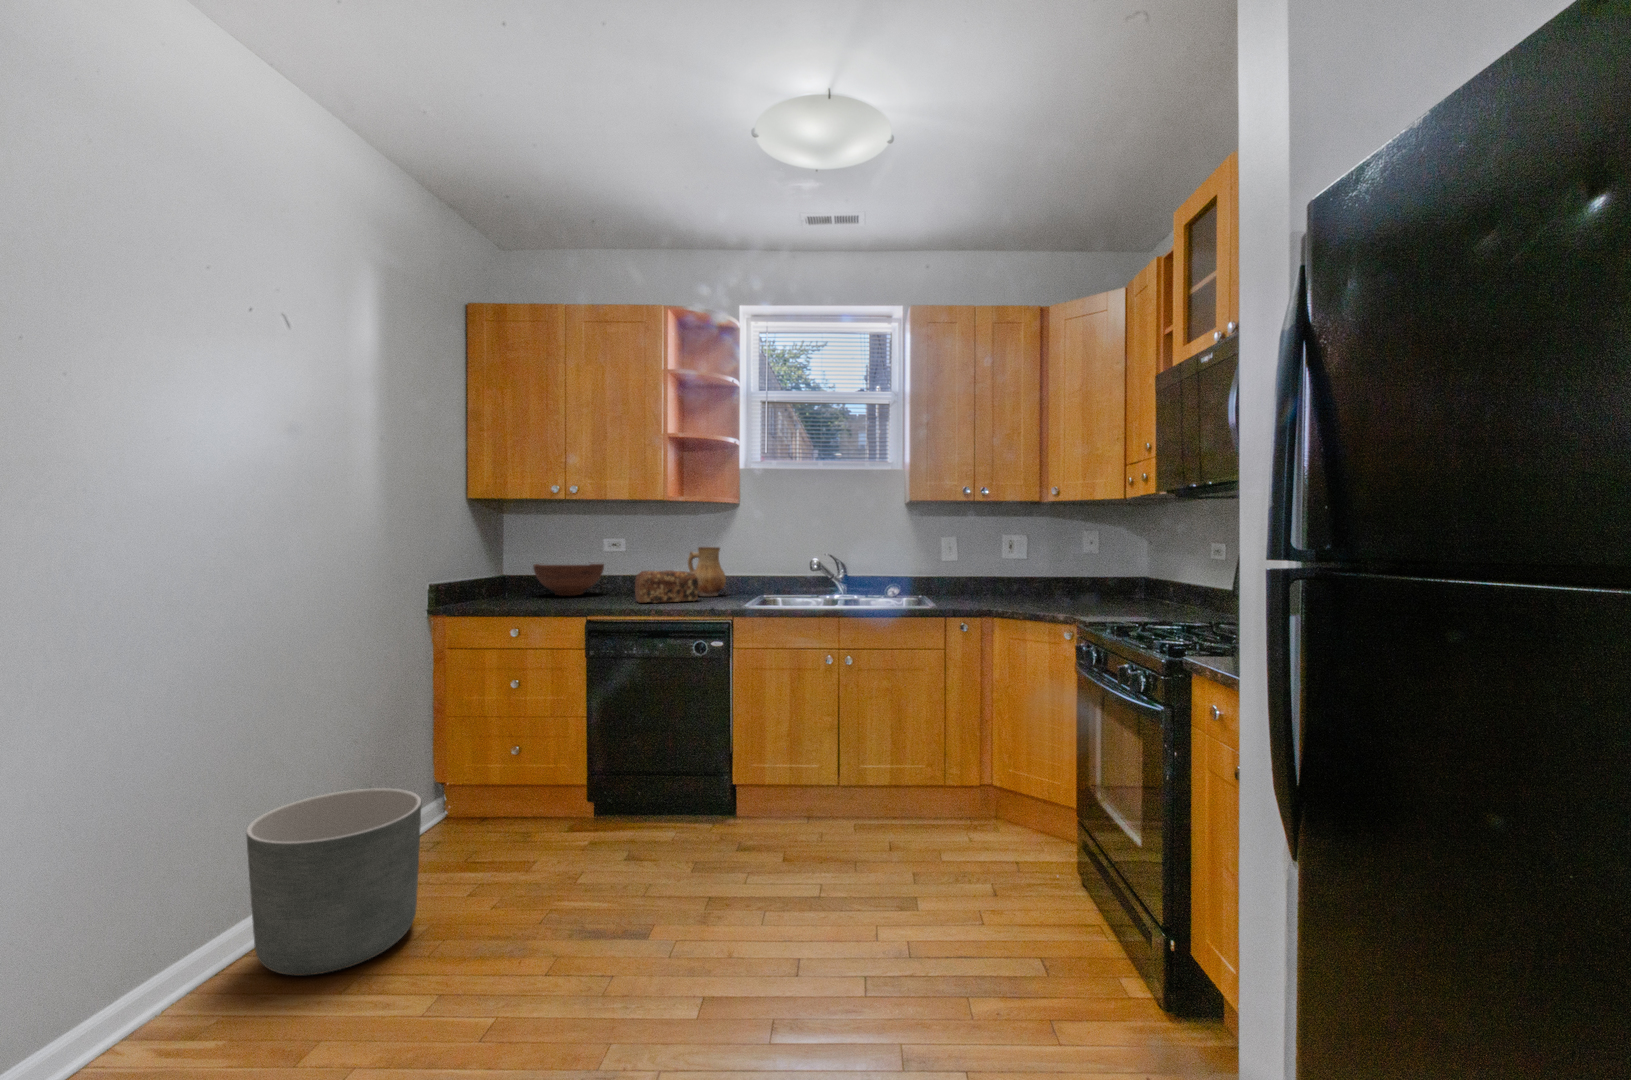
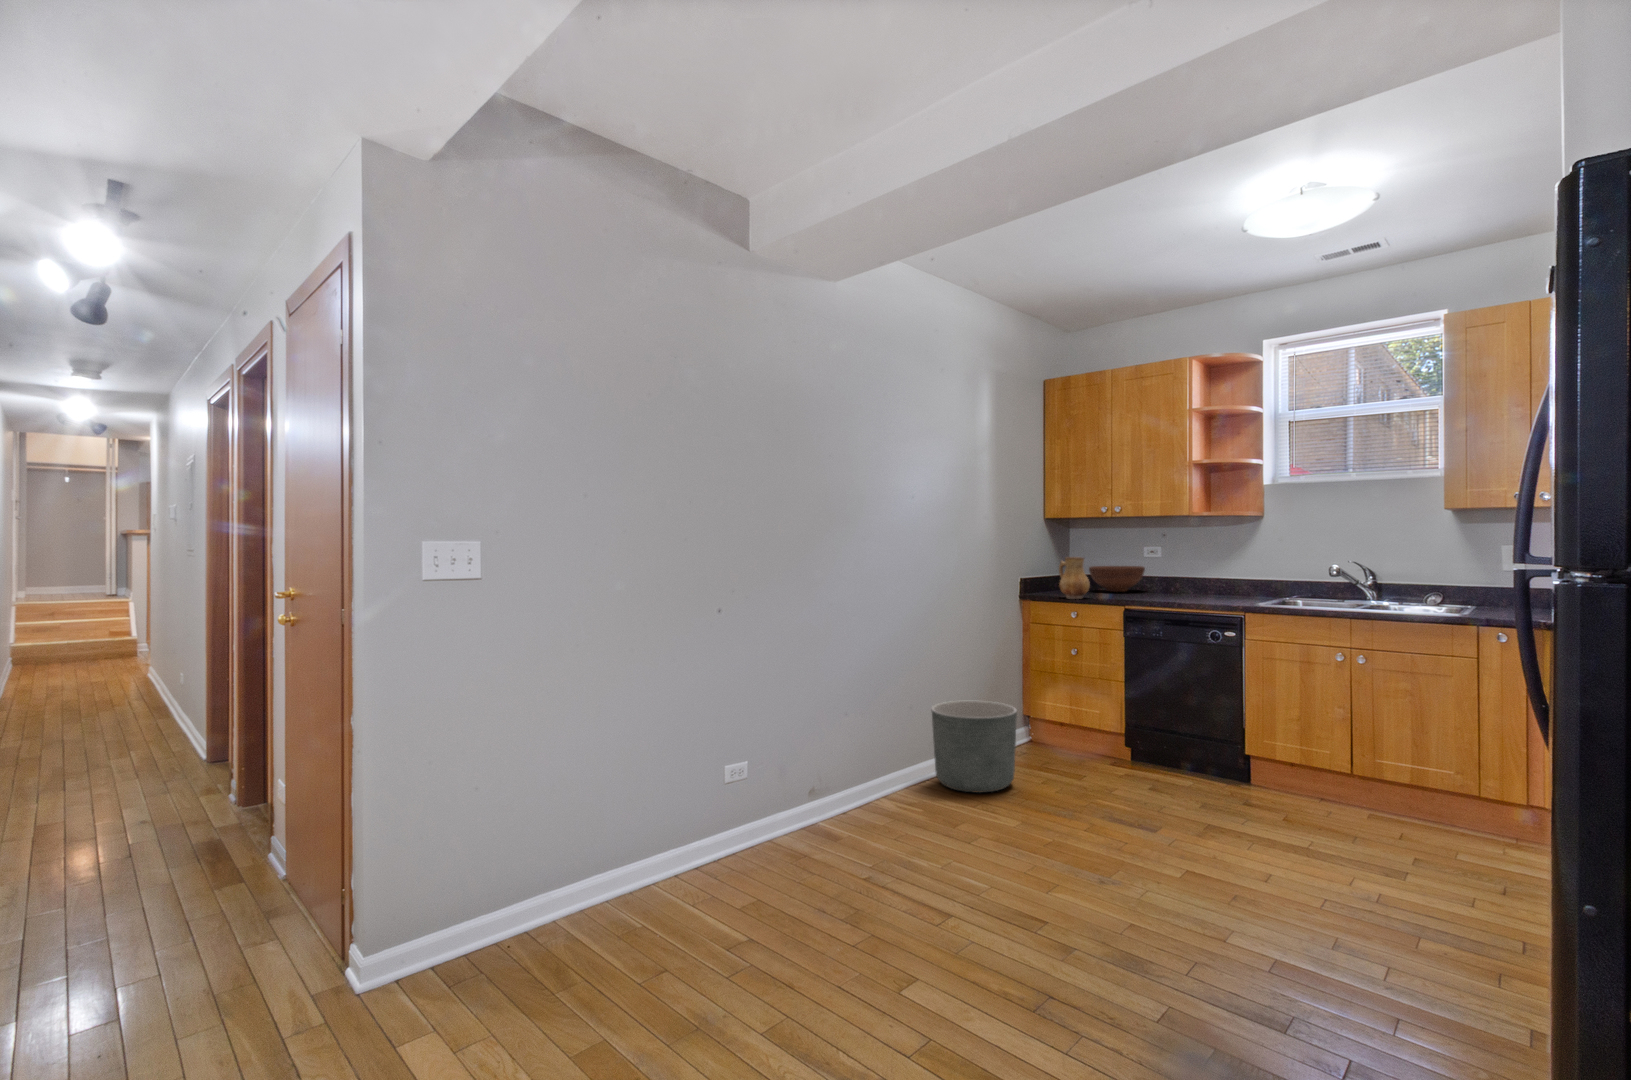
ceramic pitcher: present [688,547,726,596] -> present [1059,557,1090,599]
bread loaf: present [635,570,698,603] -> none [1166,574,1219,600]

